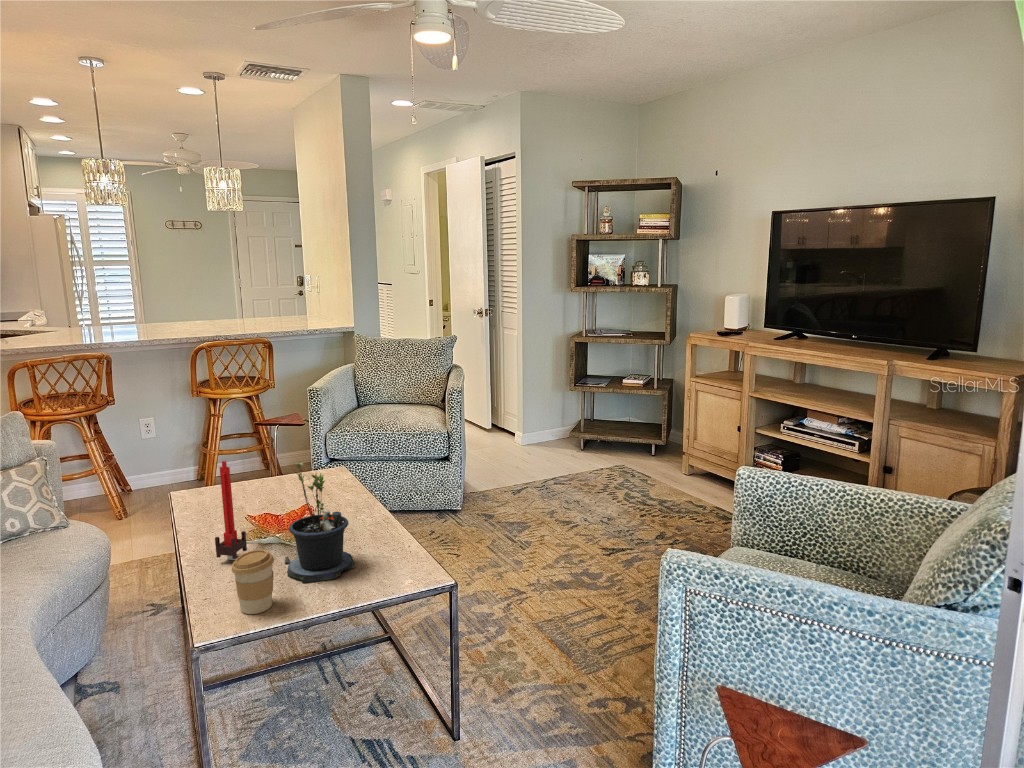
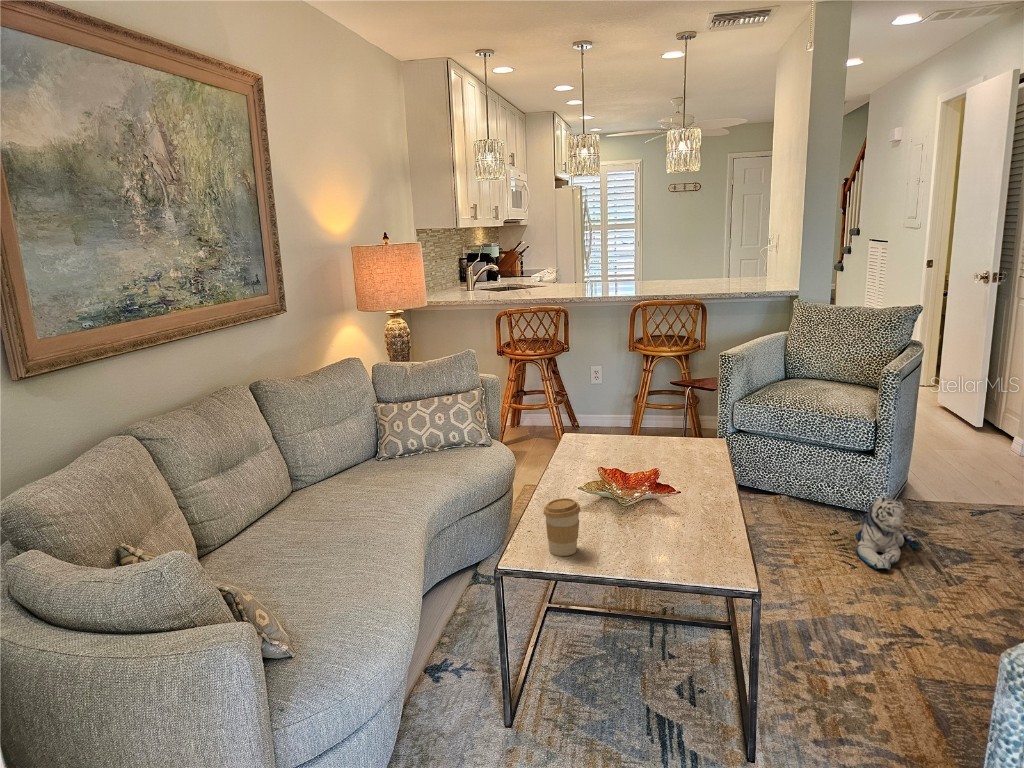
potted plant: present [285,460,355,583] -> none [605,423,673,546]
candle: present [215,461,247,560] -> none [559,412,586,504]
plush toy: none [447,492,494,553] -> present [855,497,919,570]

